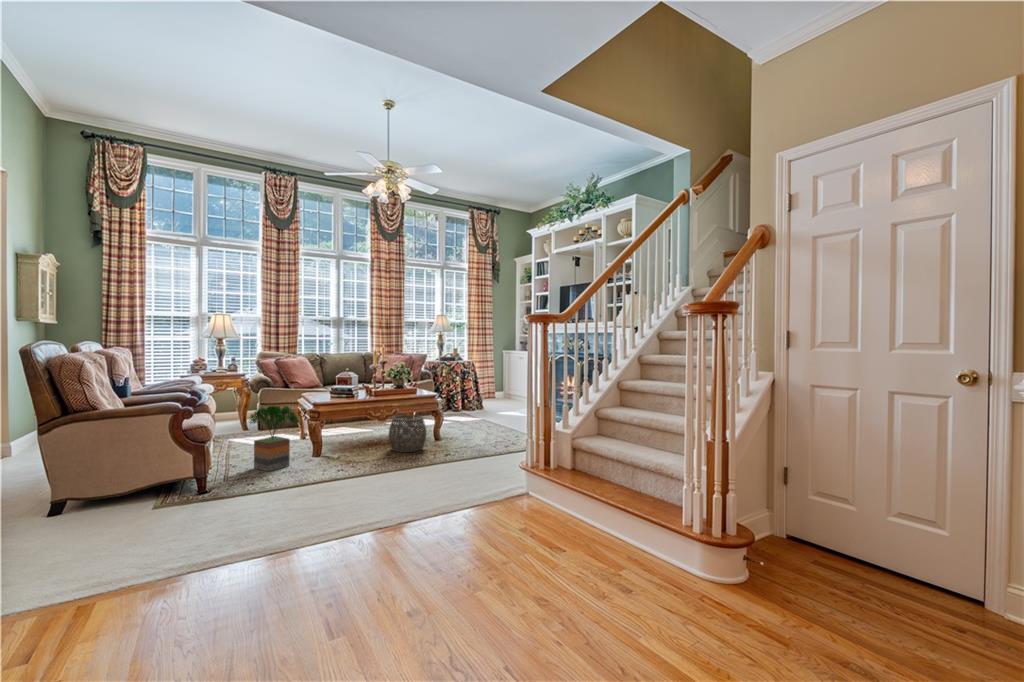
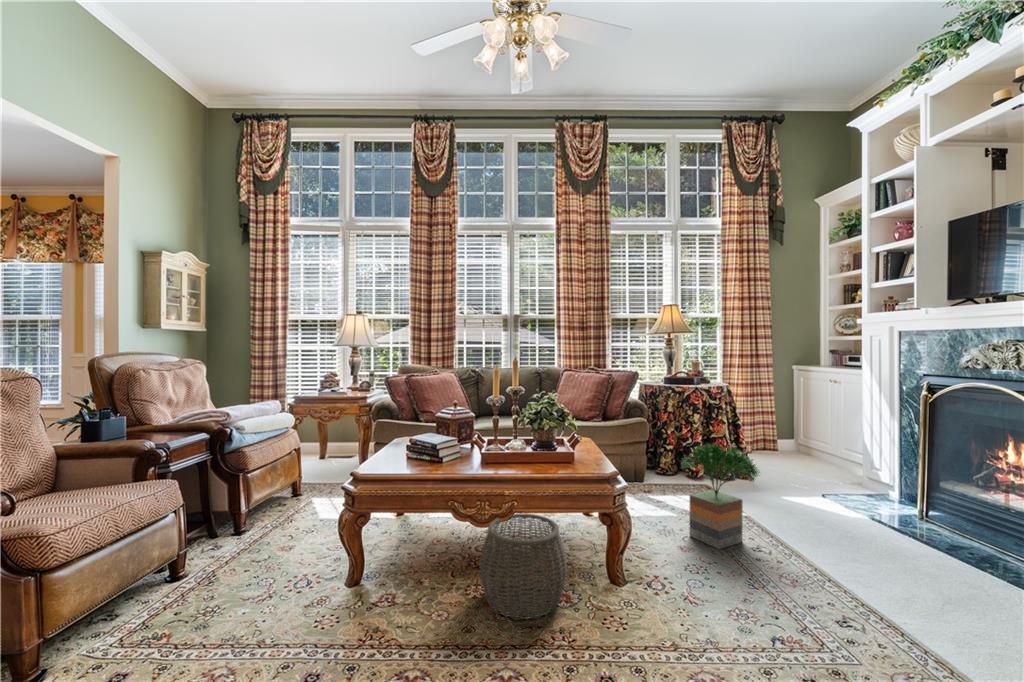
potted tree: present [249,406,300,471] -> present [681,444,760,549]

